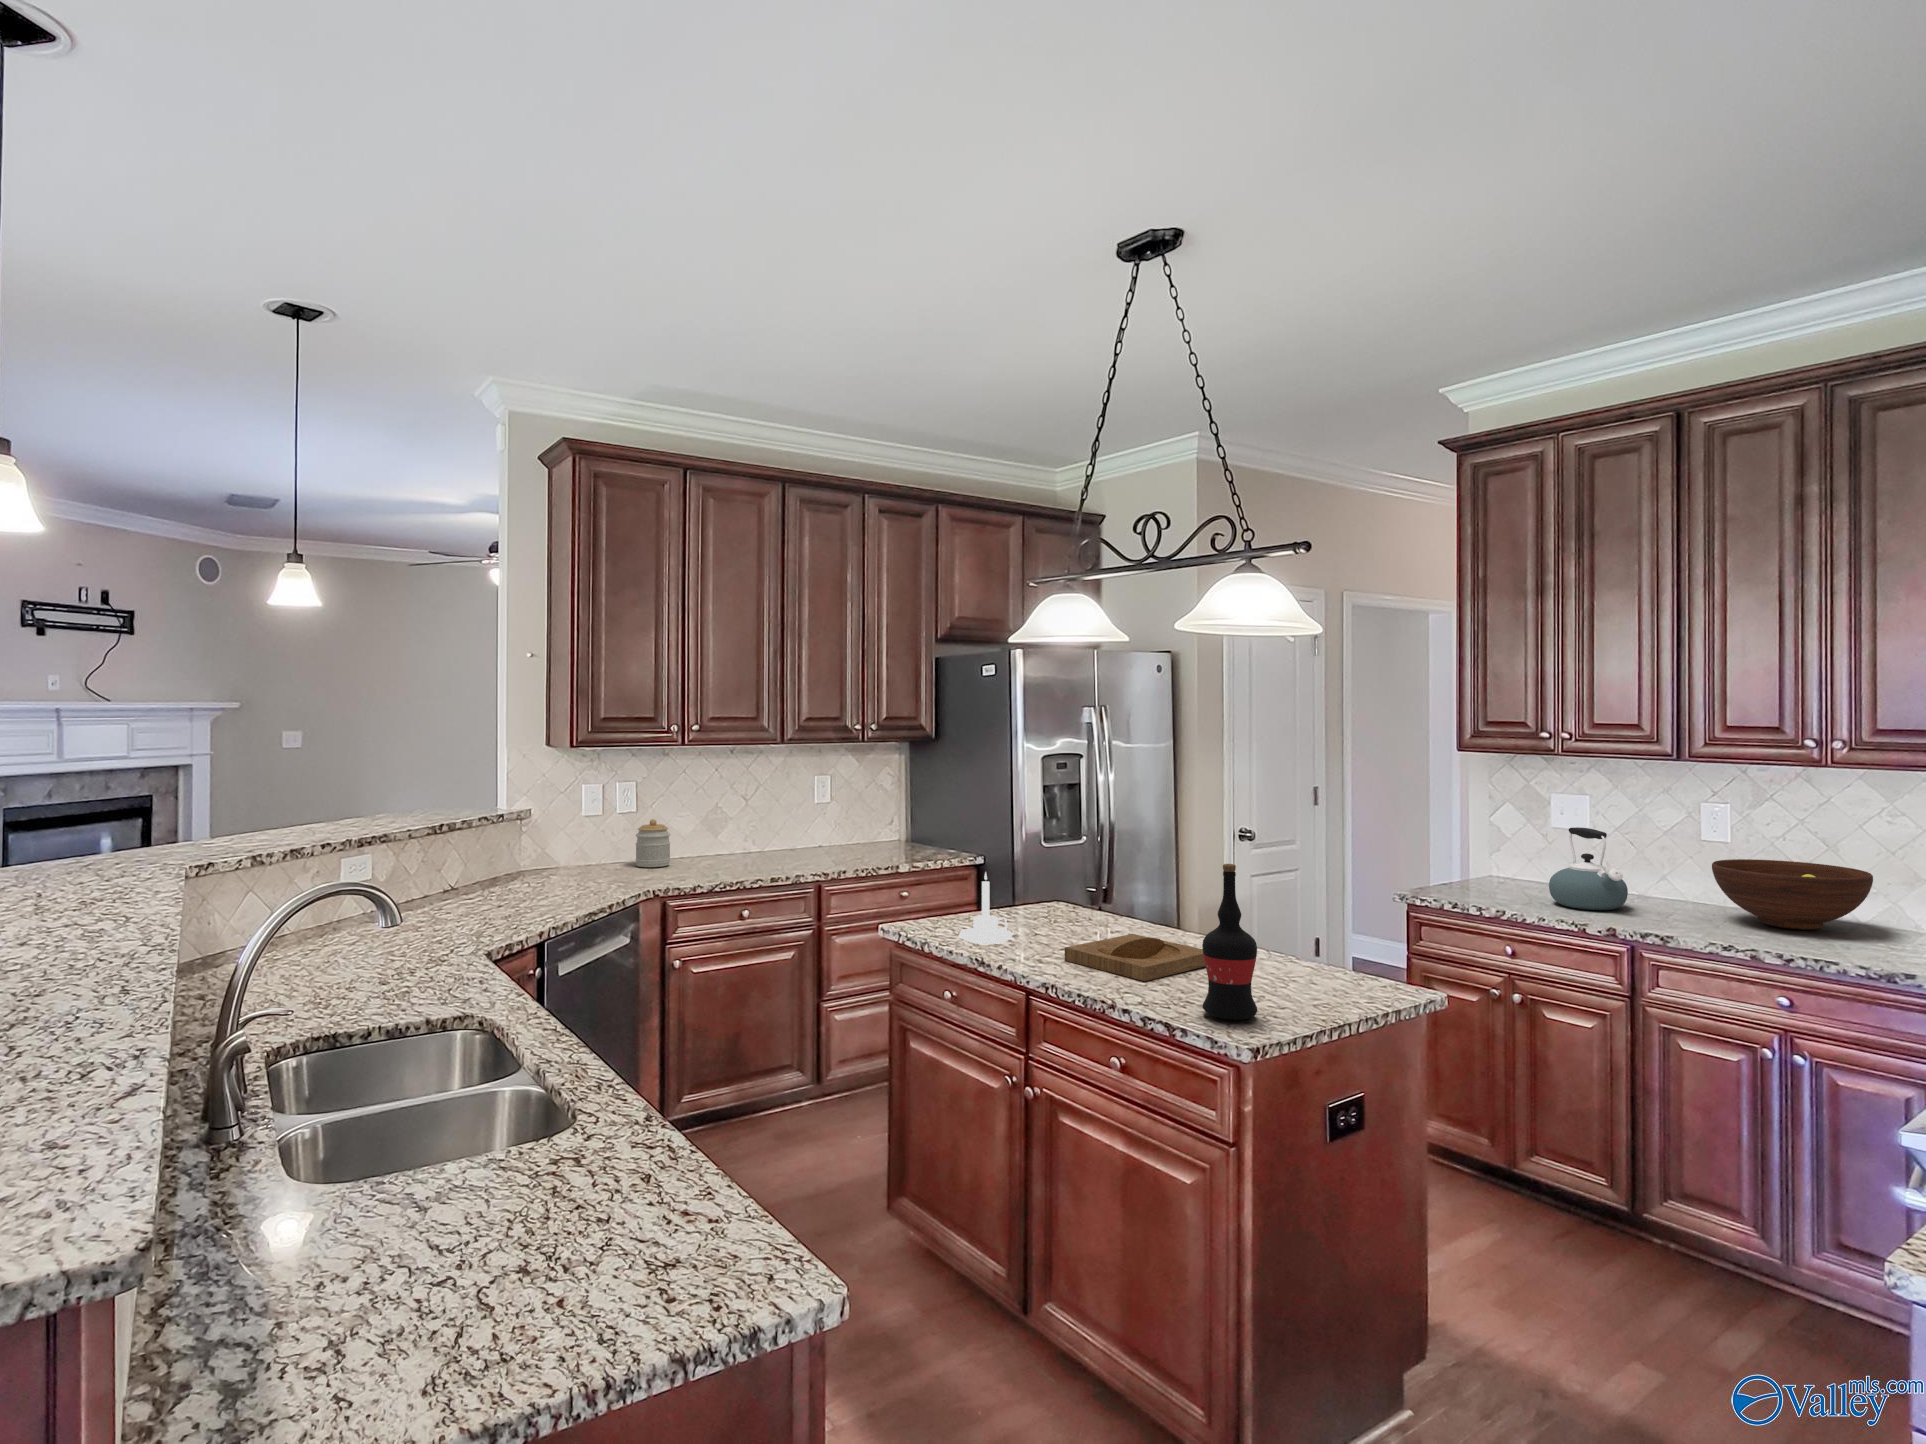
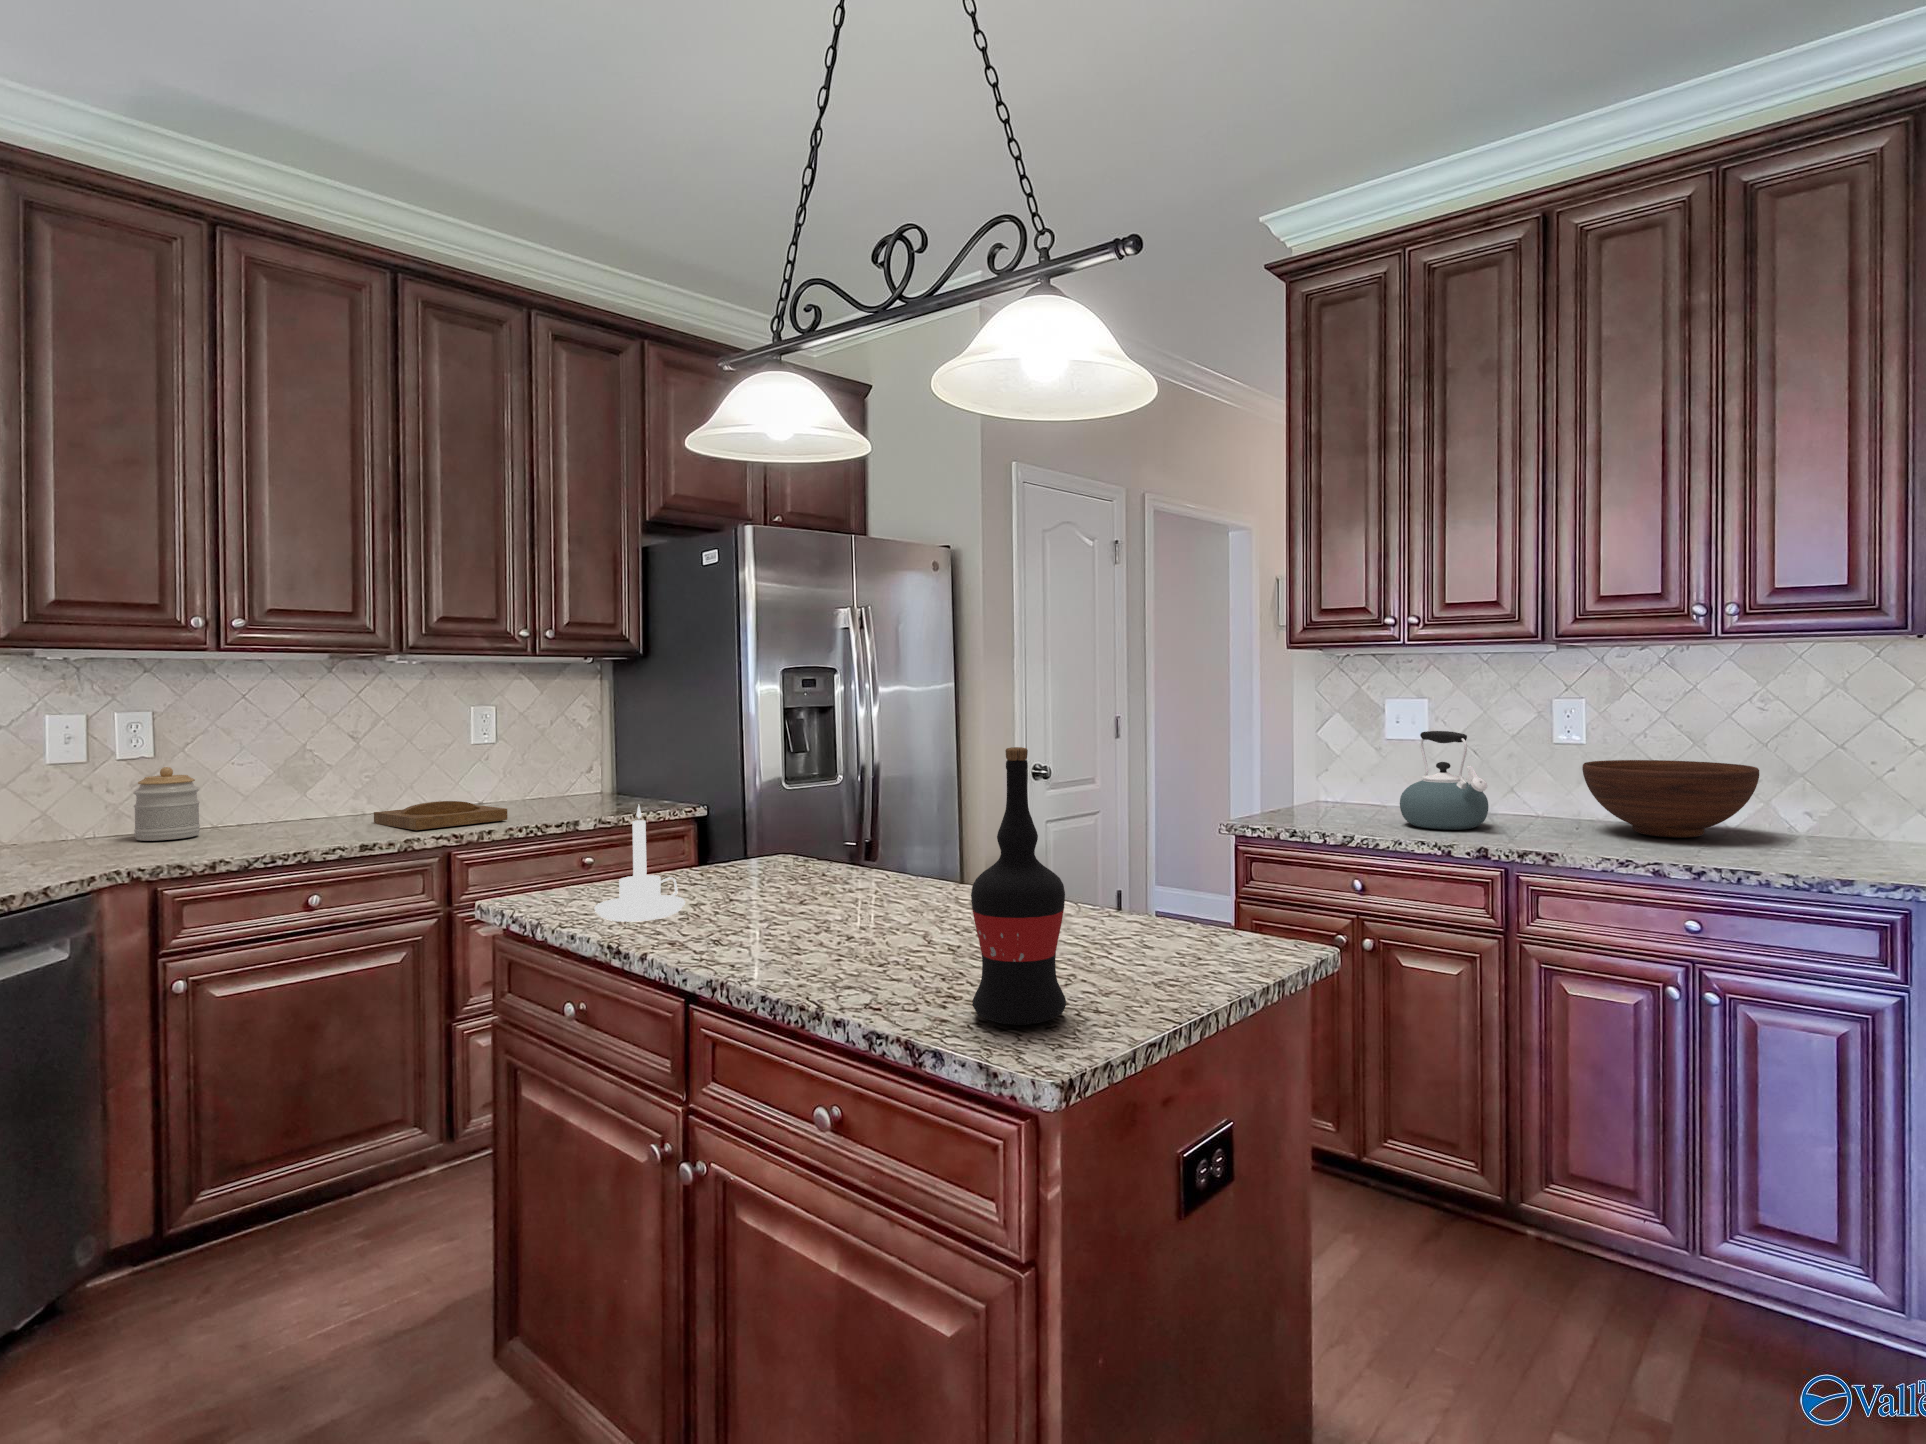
tray: present [1065,934,1205,981] -> present [374,801,507,830]

